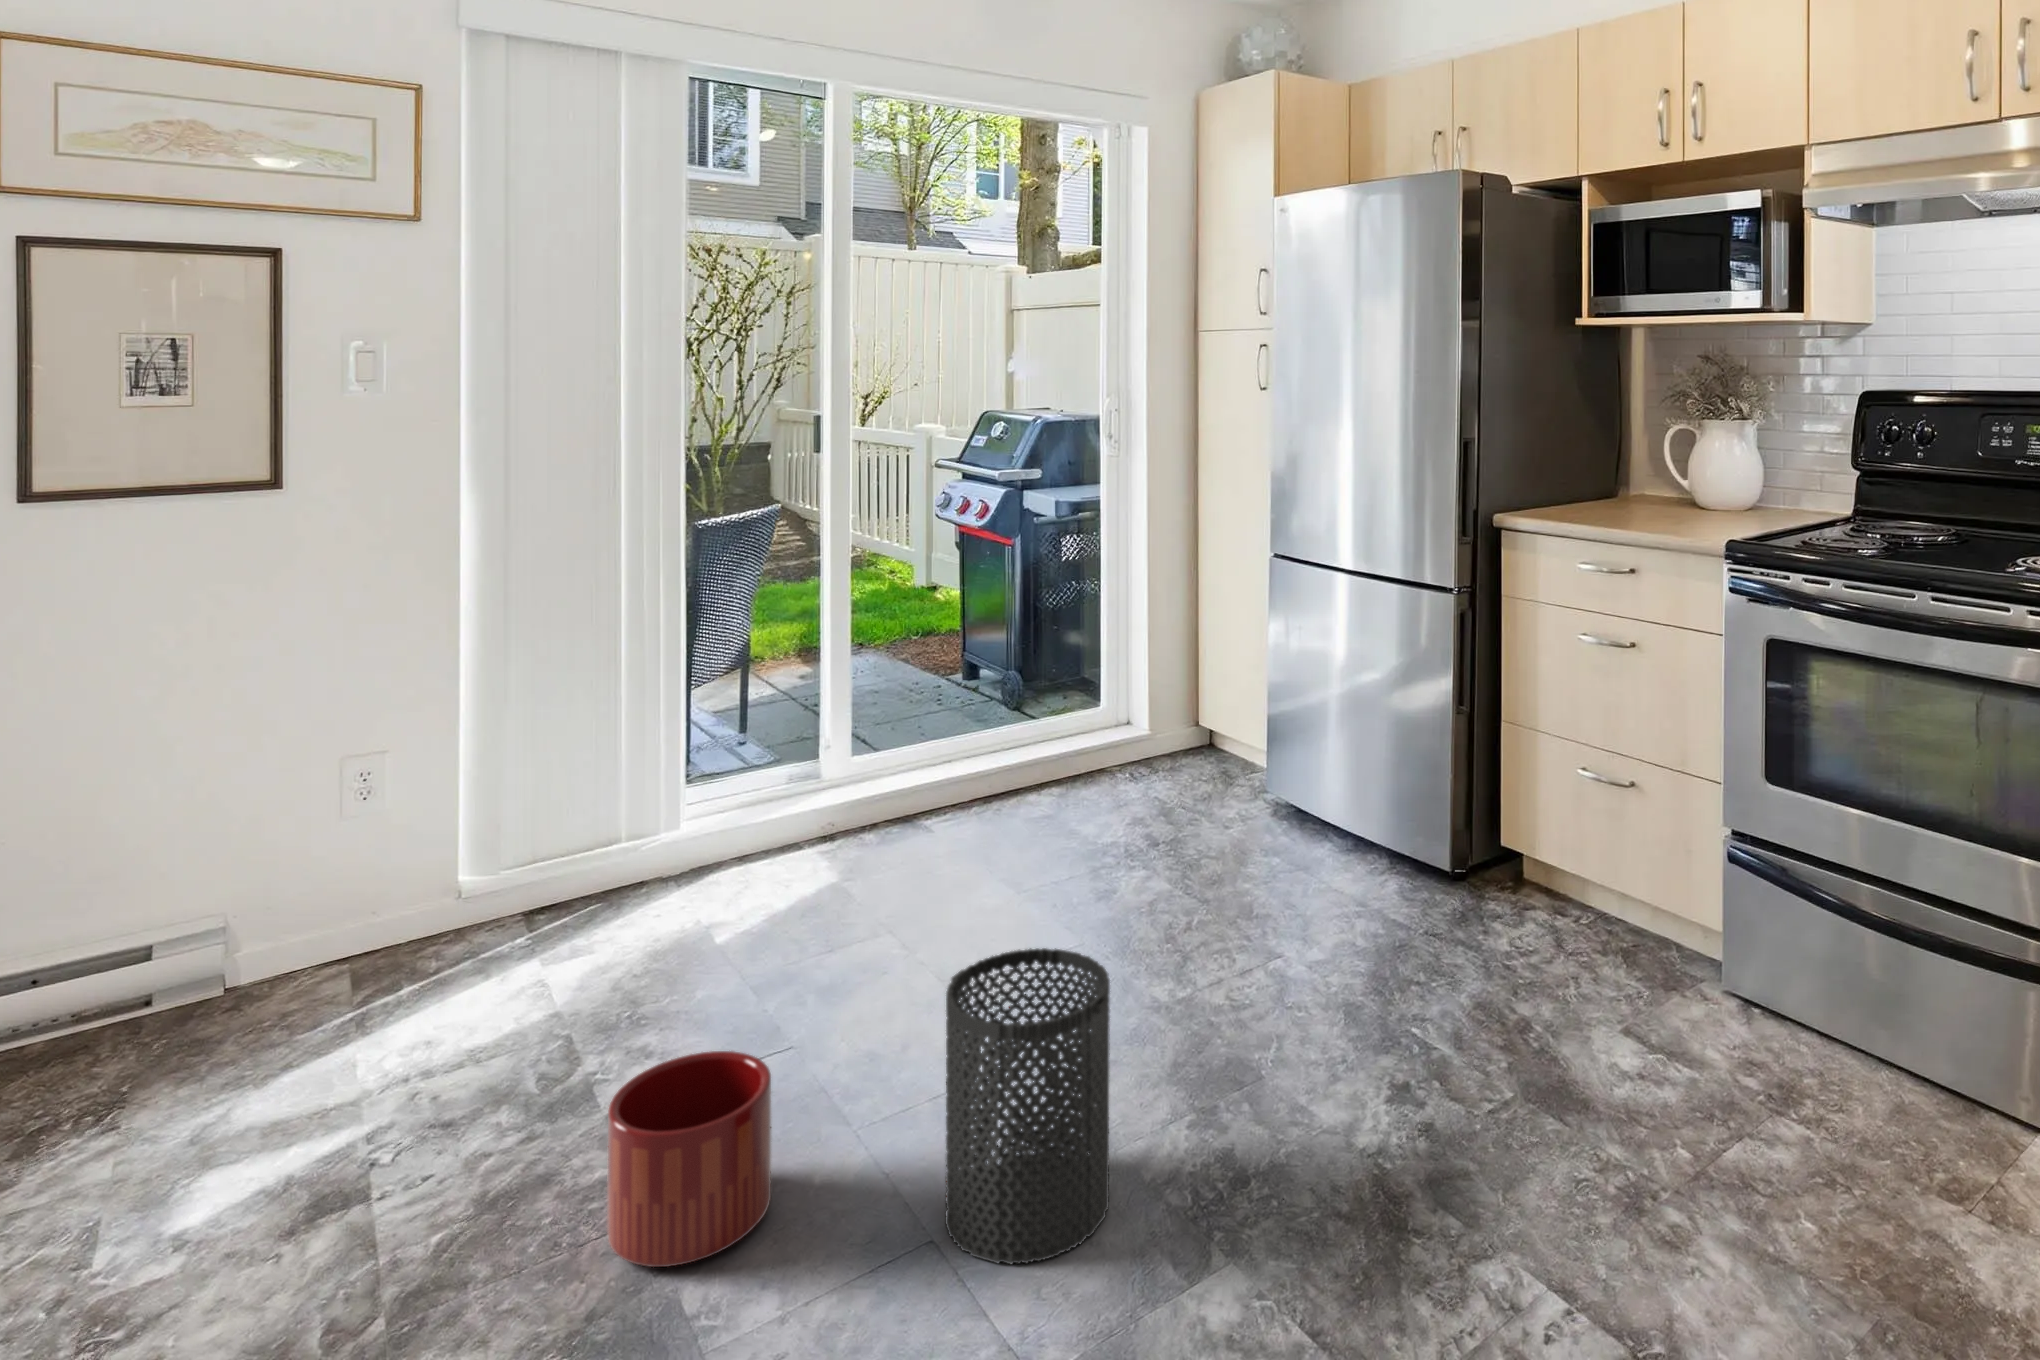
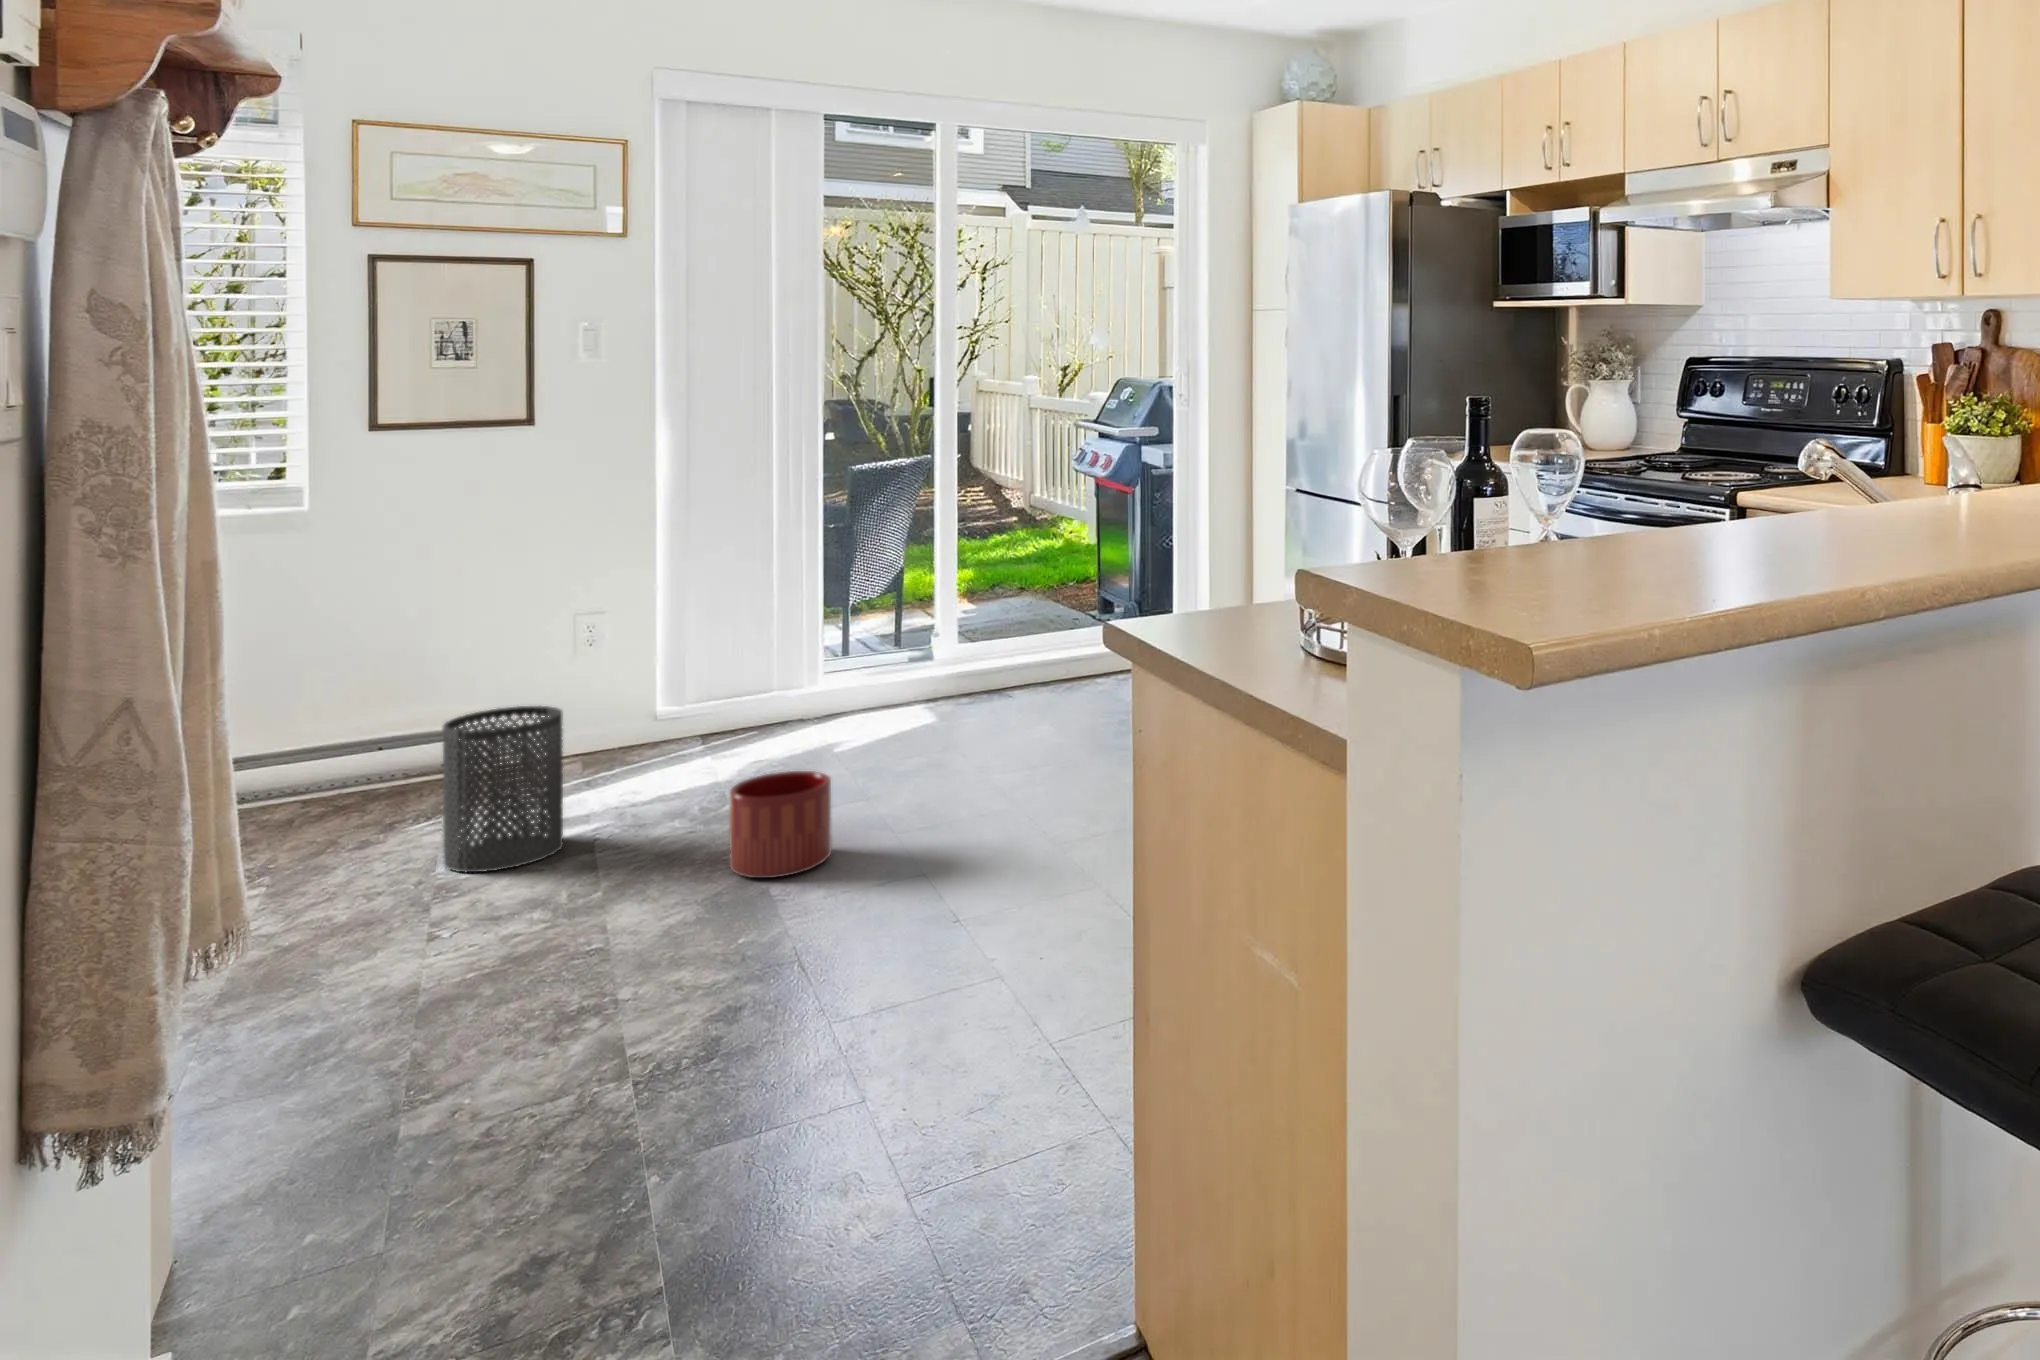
trash can: present [945,948,1110,1264] -> present [442,706,563,872]

